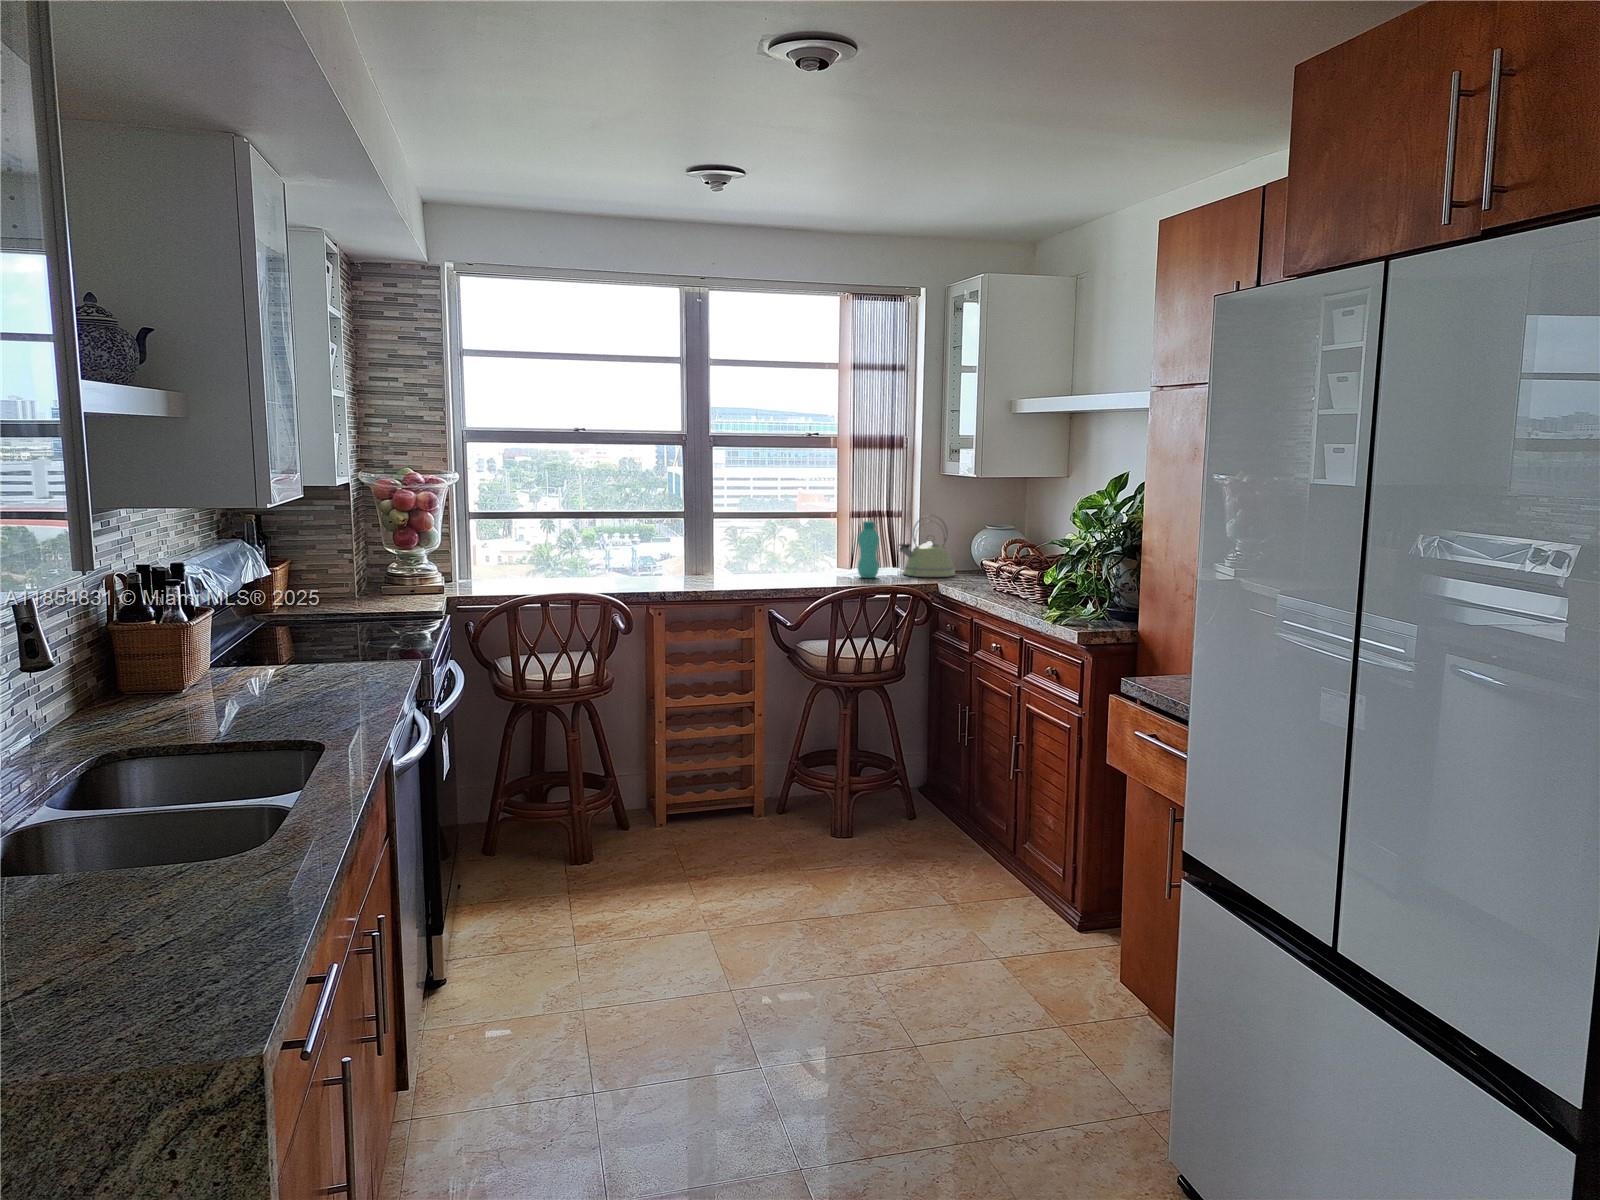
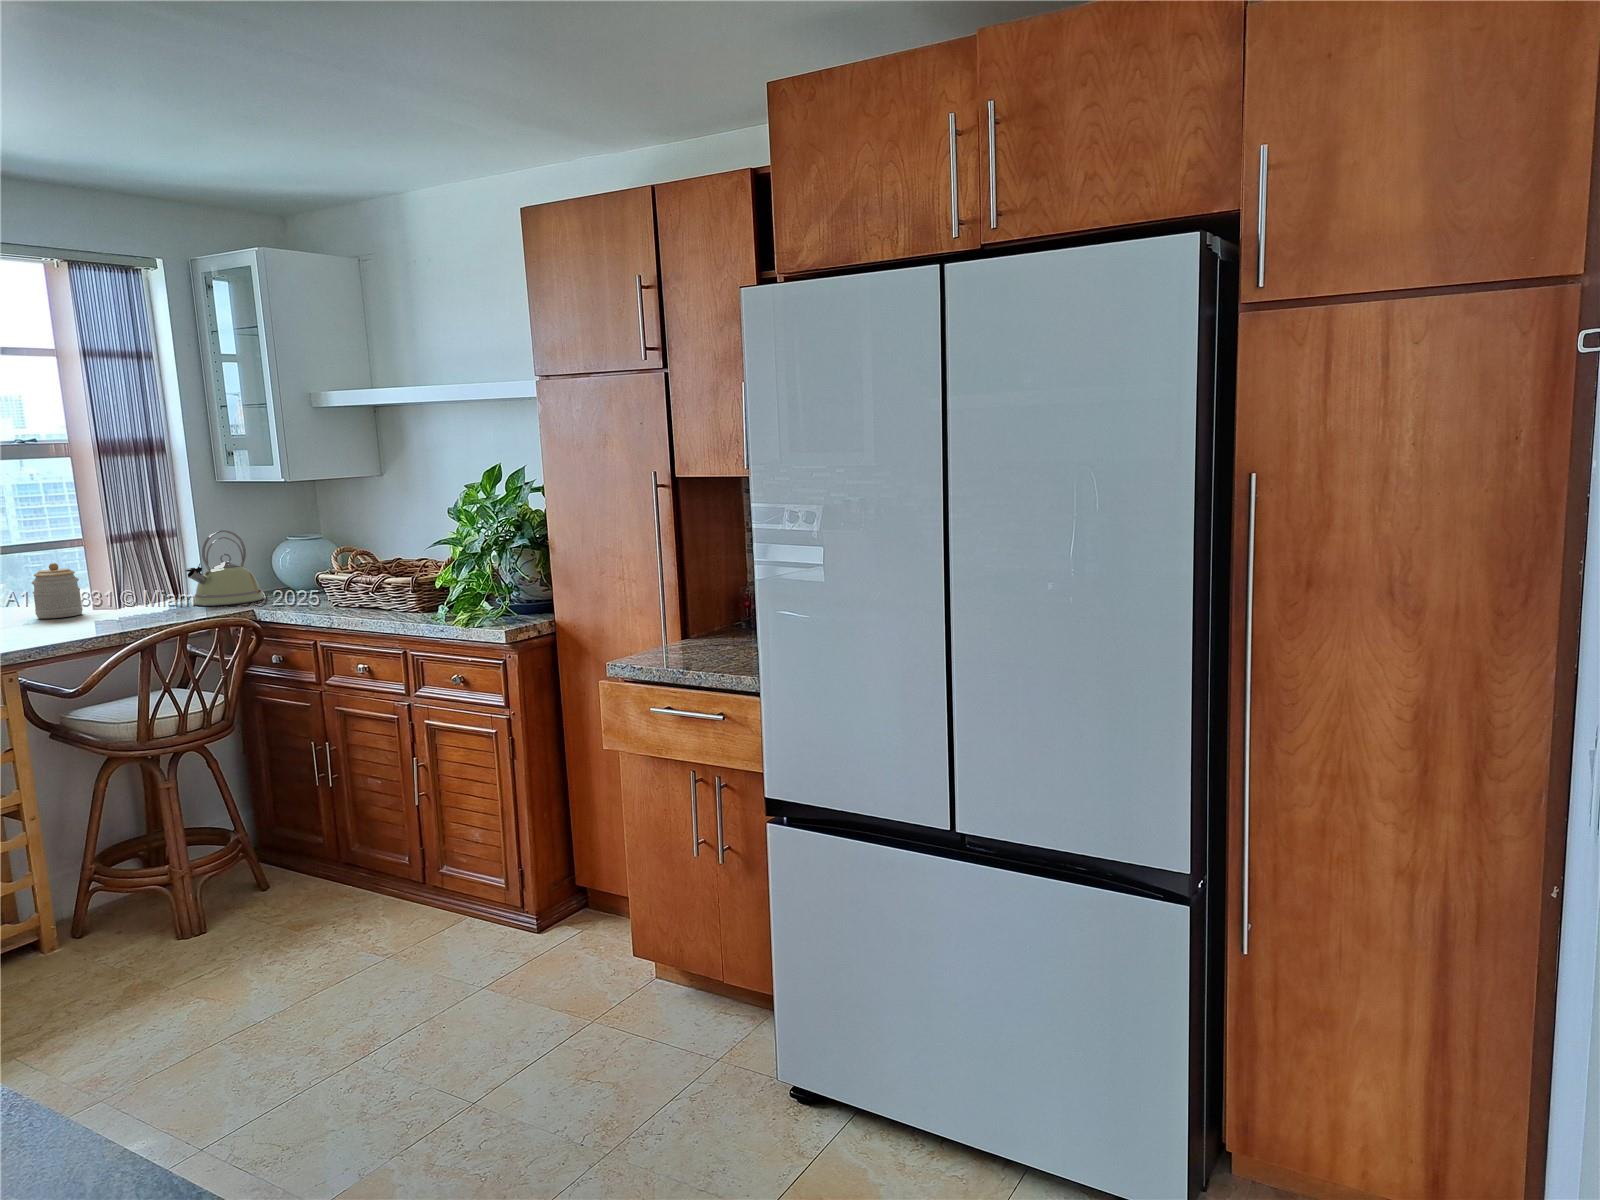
bottle: present [858,521,879,578] -> none [133,544,168,616]
jar: none [802,529,832,571] -> present [32,563,83,618]

